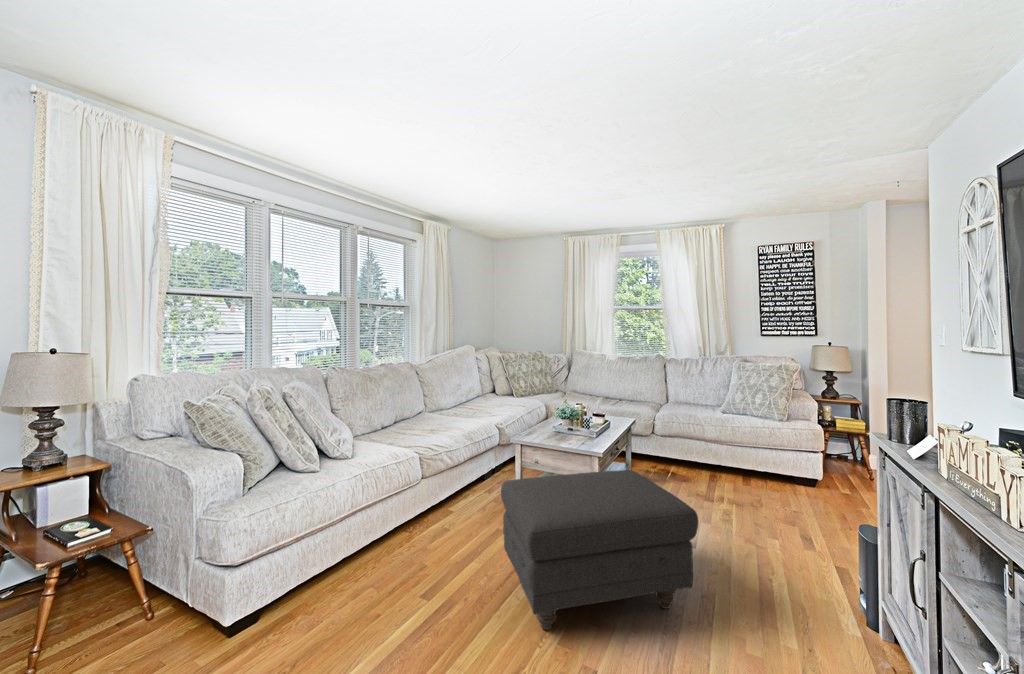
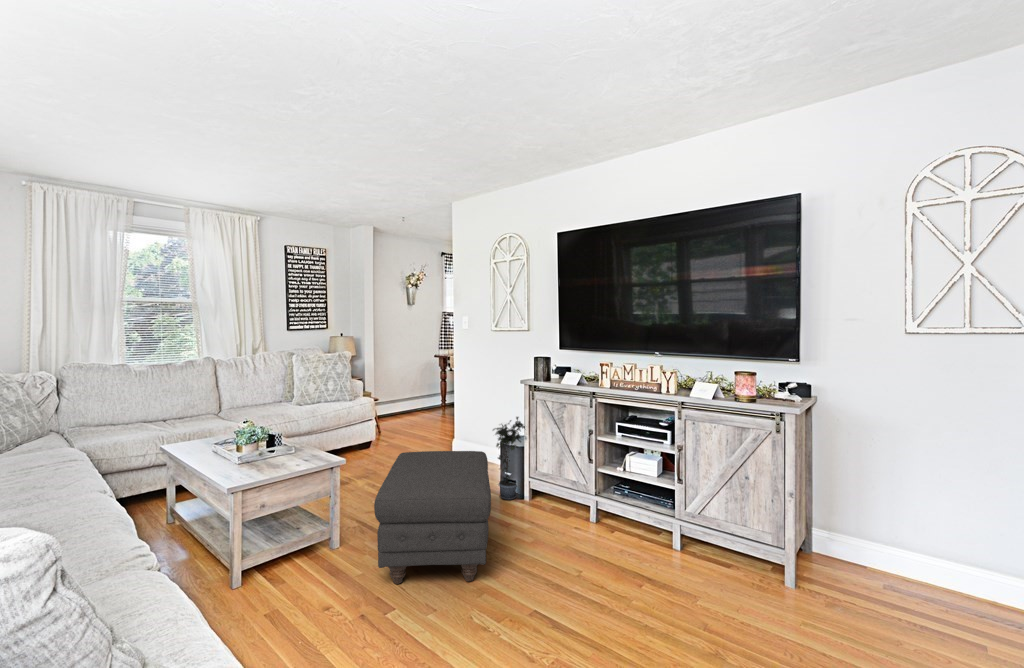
potted plant: none [759,490,871,636] -> present [493,417,525,500]

